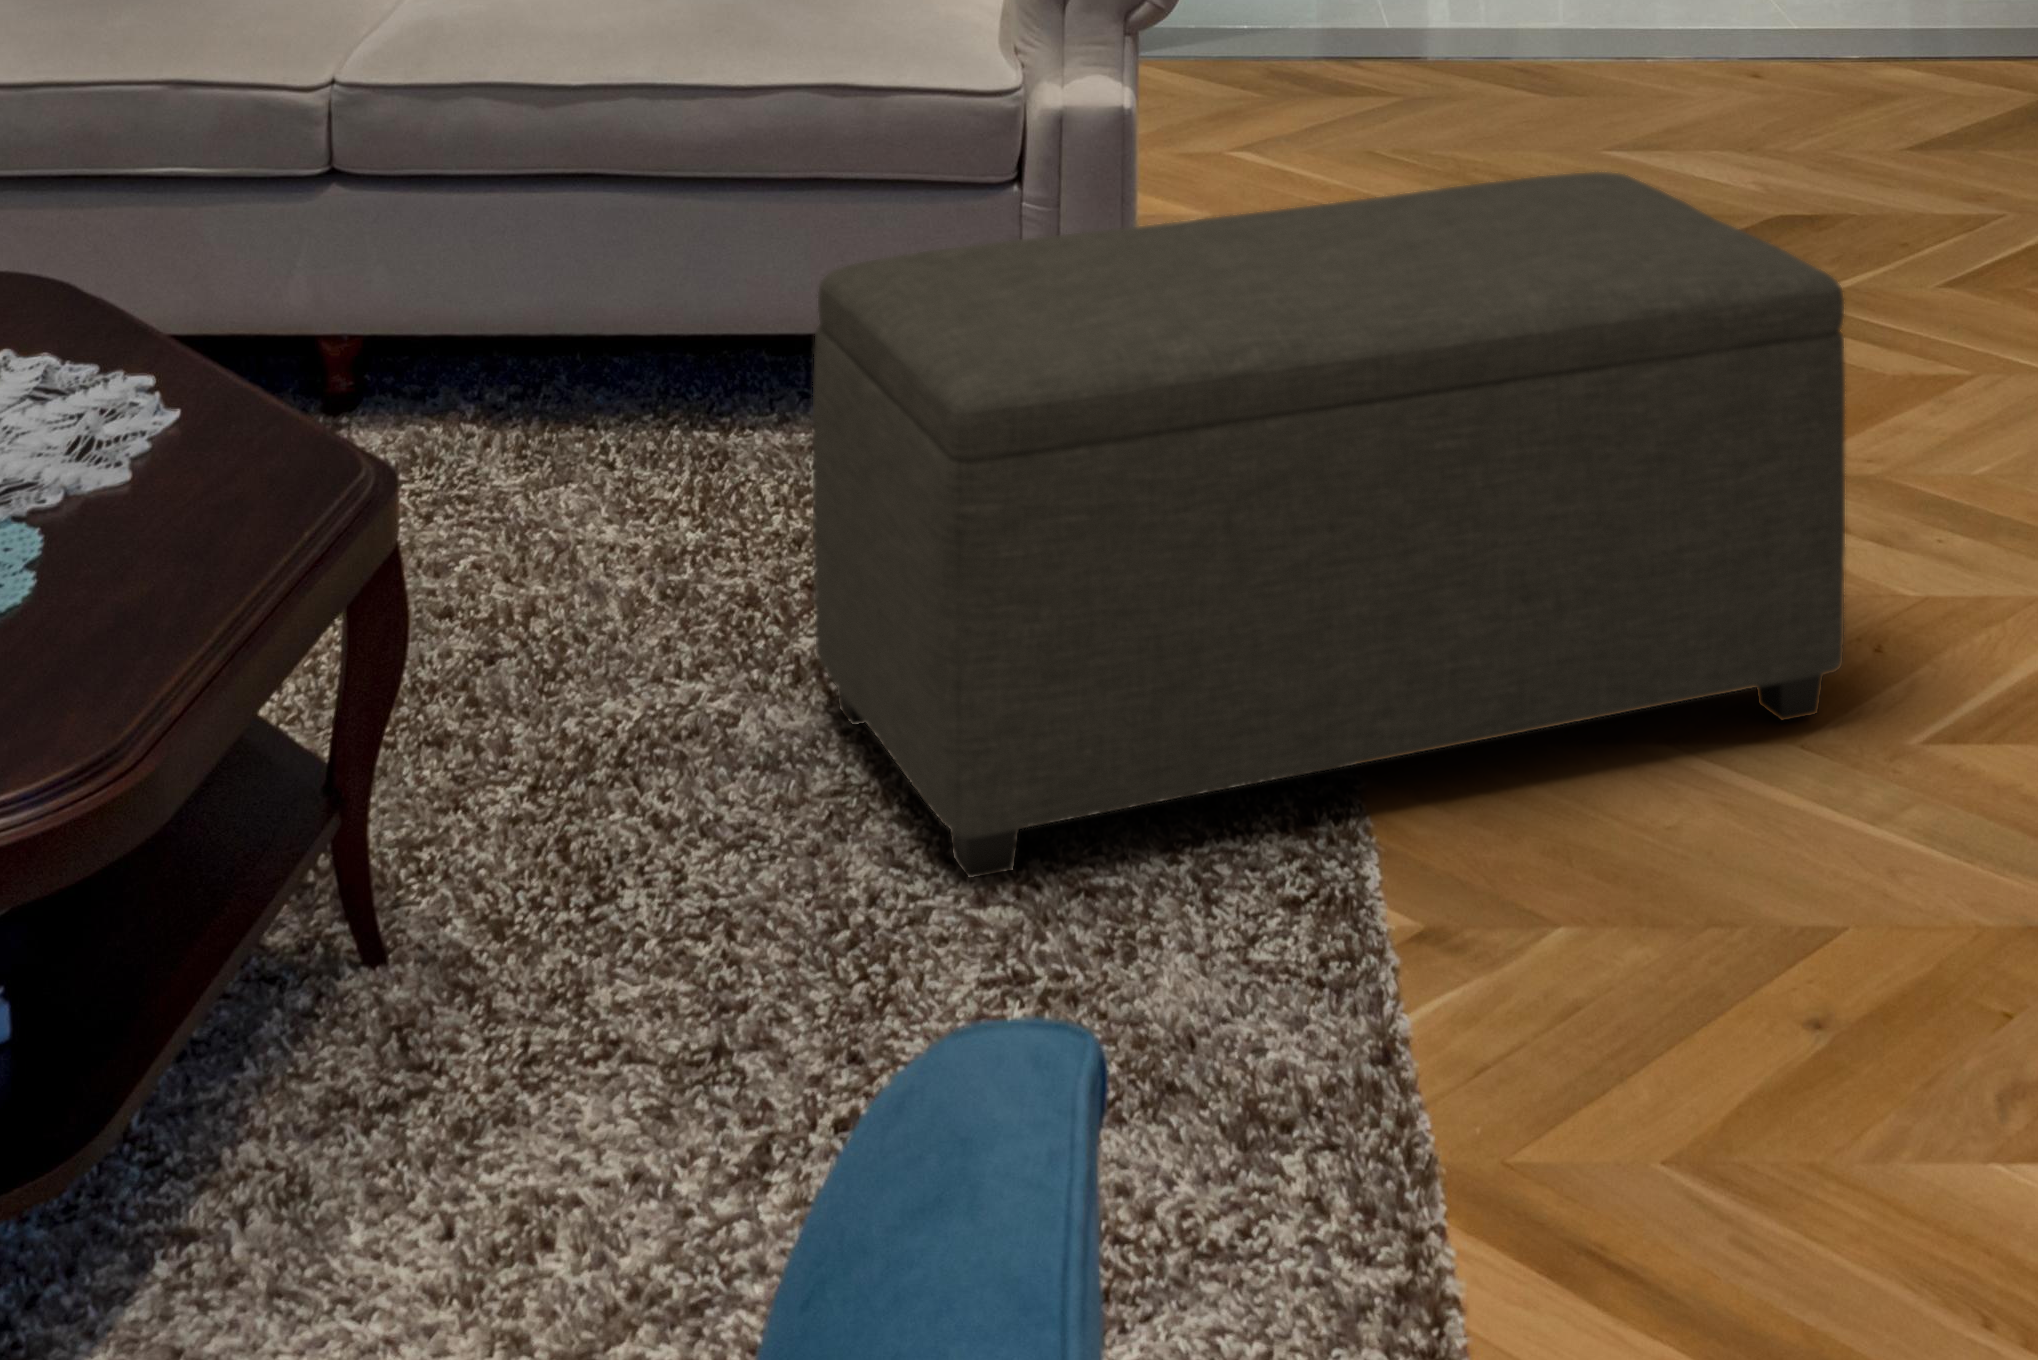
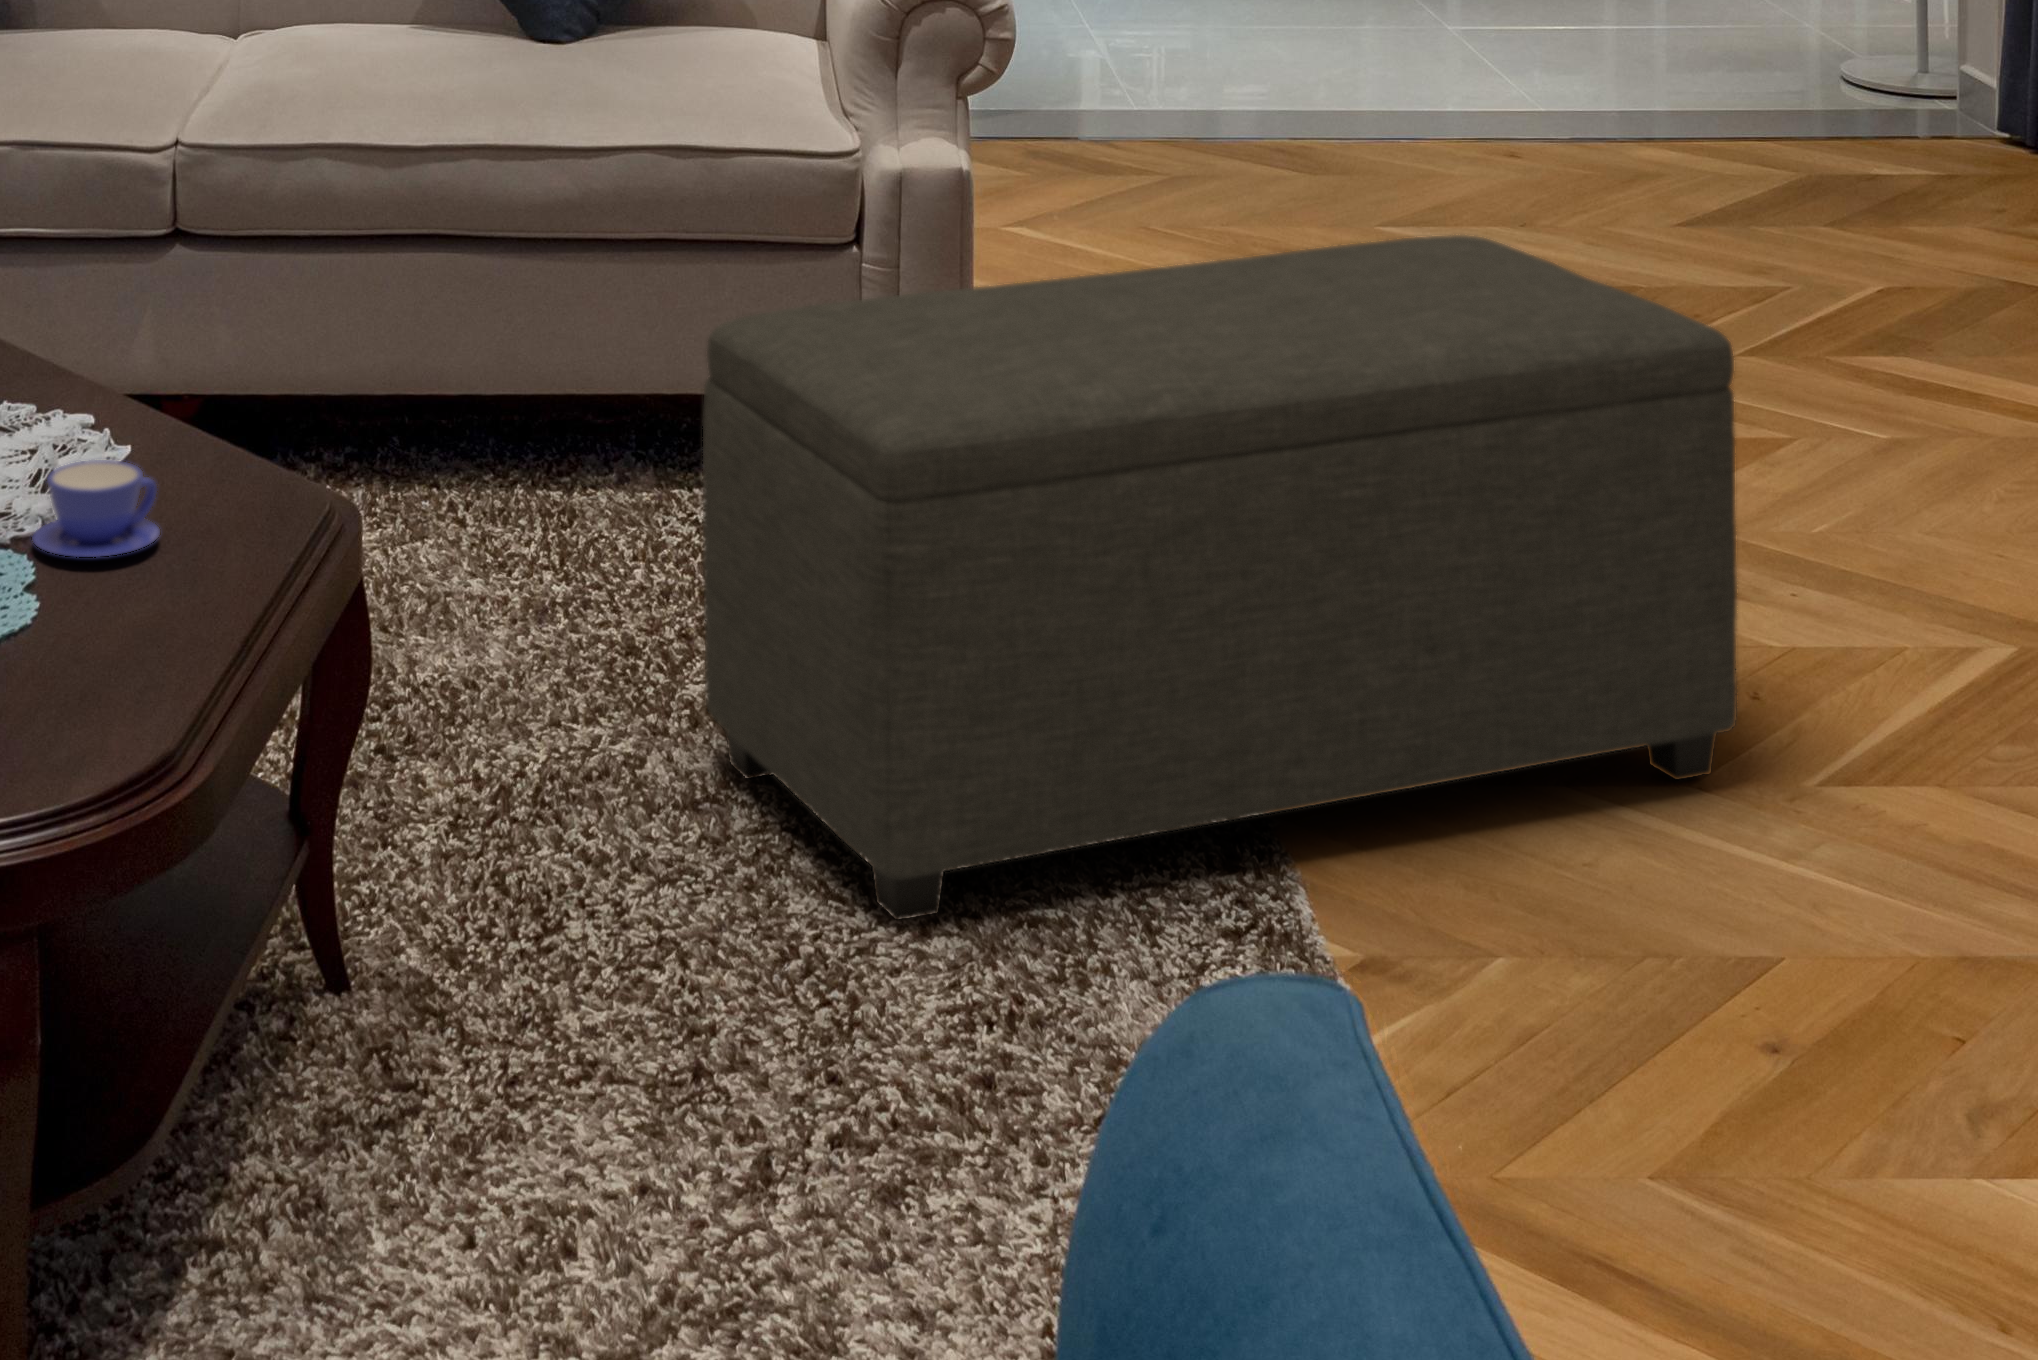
teacup: none [47,433,182,535] -> present [32,460,160,557]

